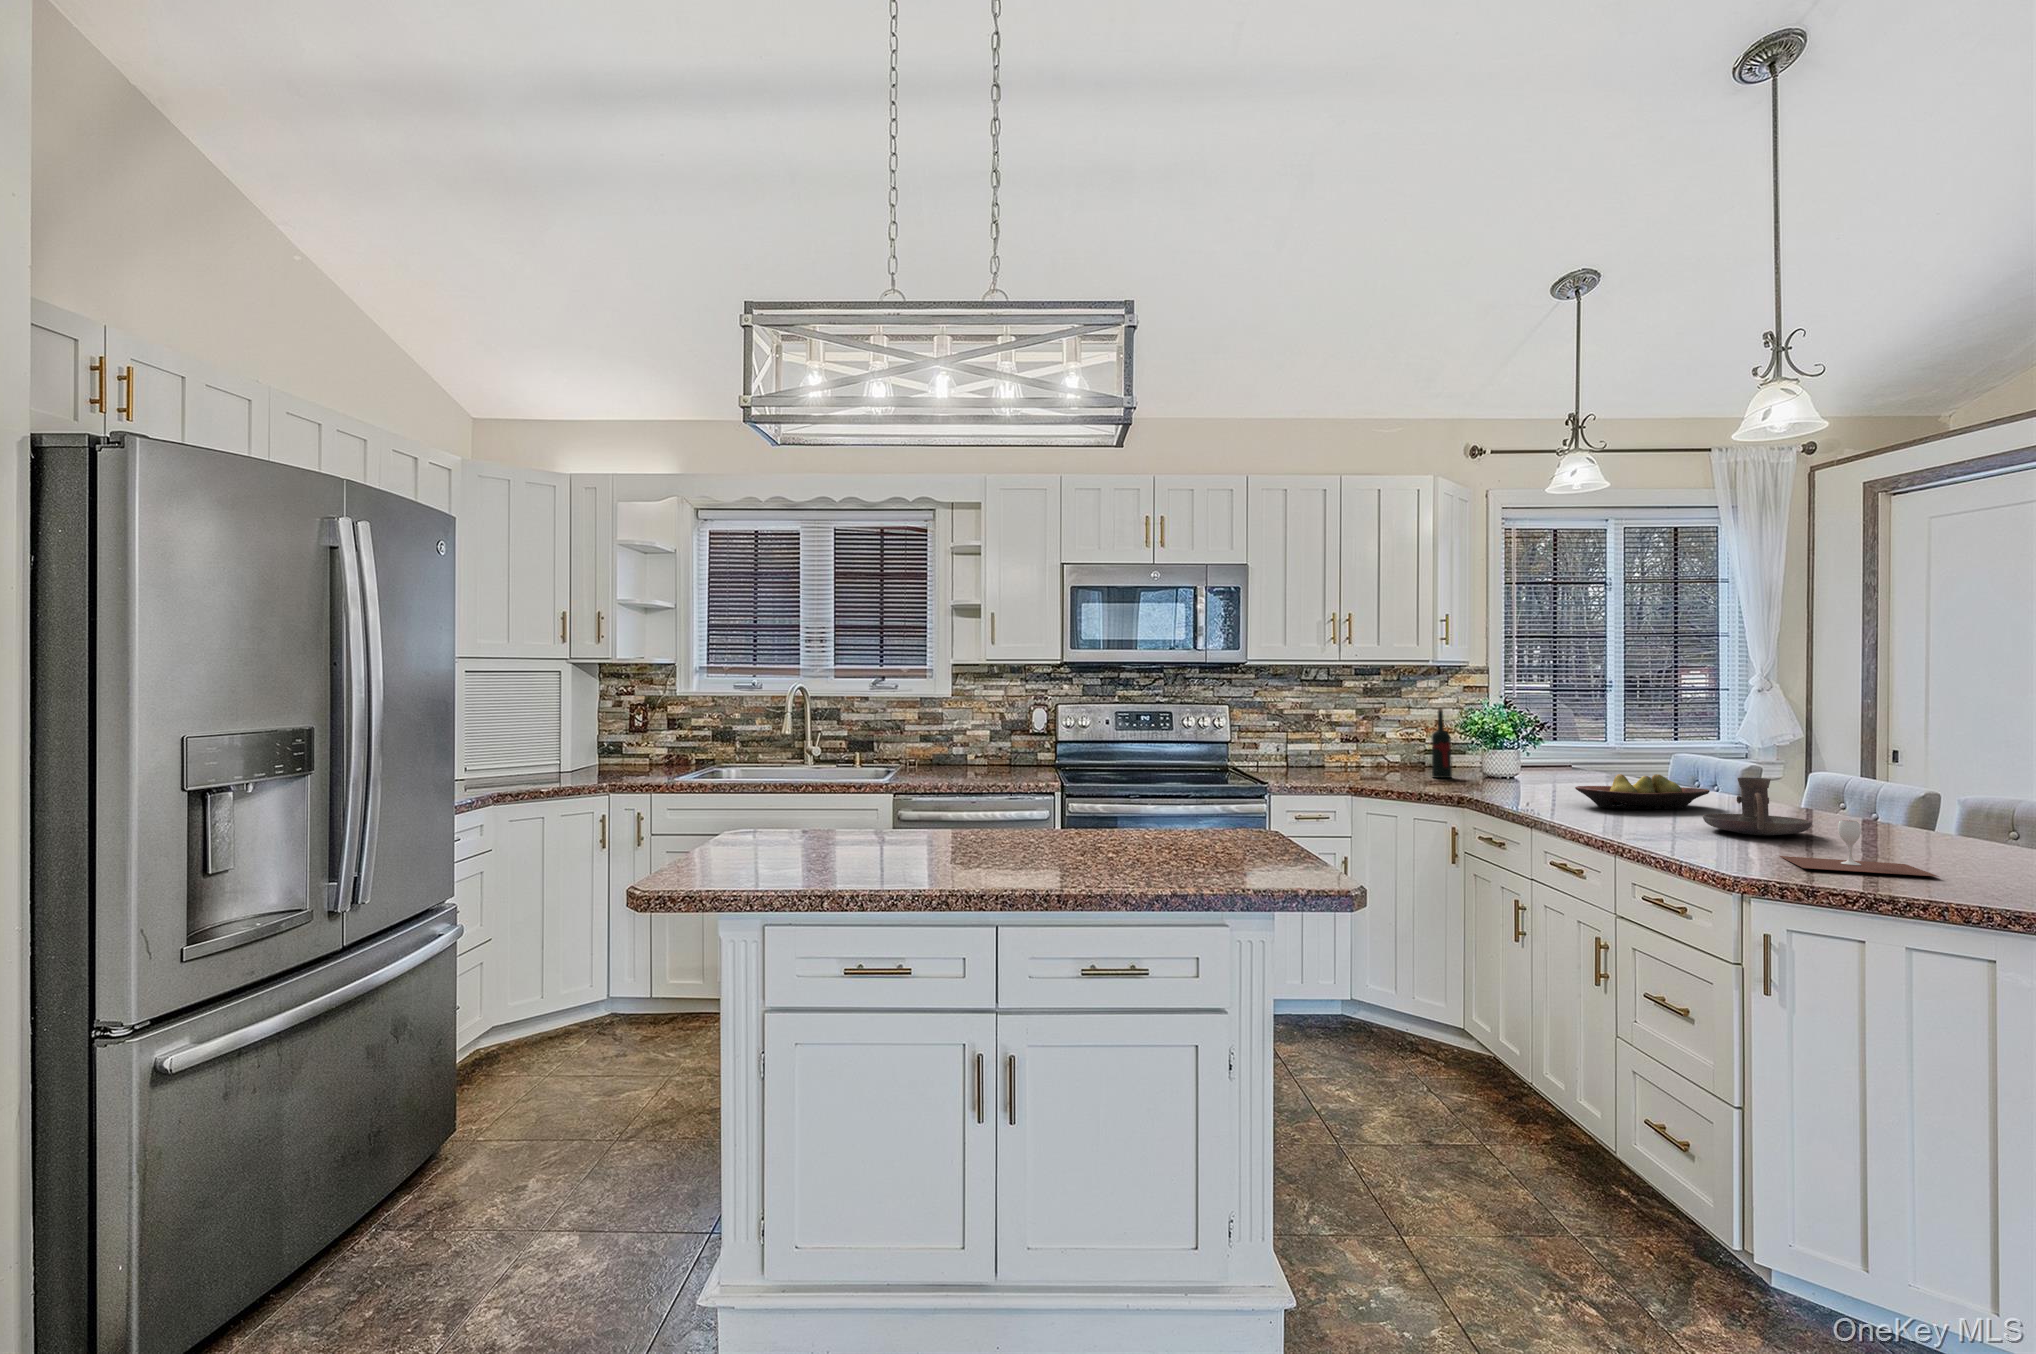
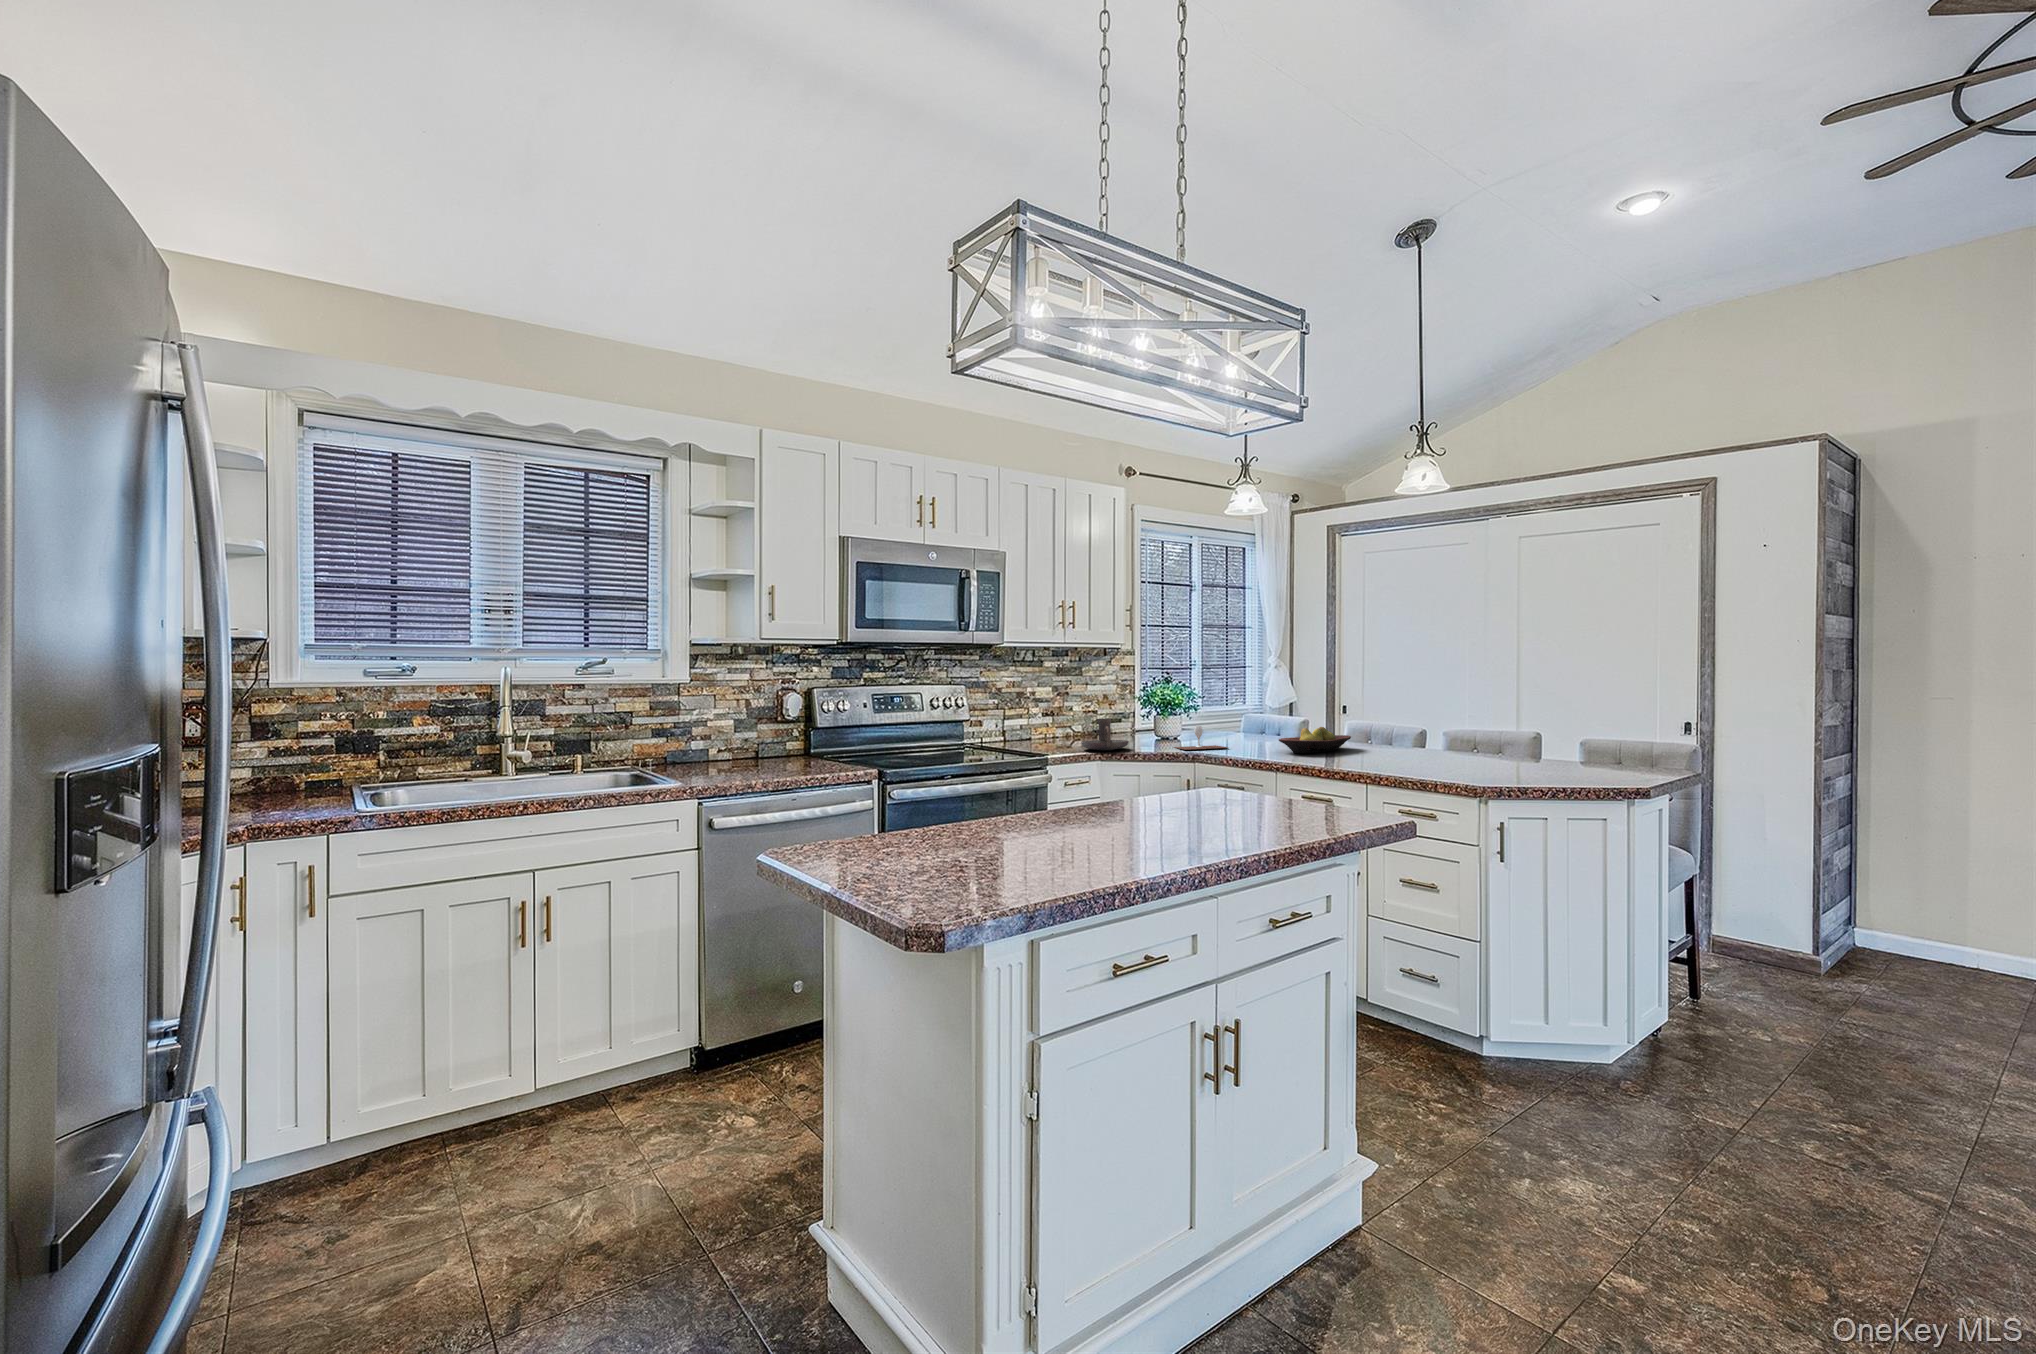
wine bottle: present [1432,708,1452,778] -> none [1130,684,1146,742]
candle holder: present [1703,778,1812,835] -> present [1081,719,1129,751]
wine glass: present [1780,820,1939,877] -> present [1174,726,1228,750]

